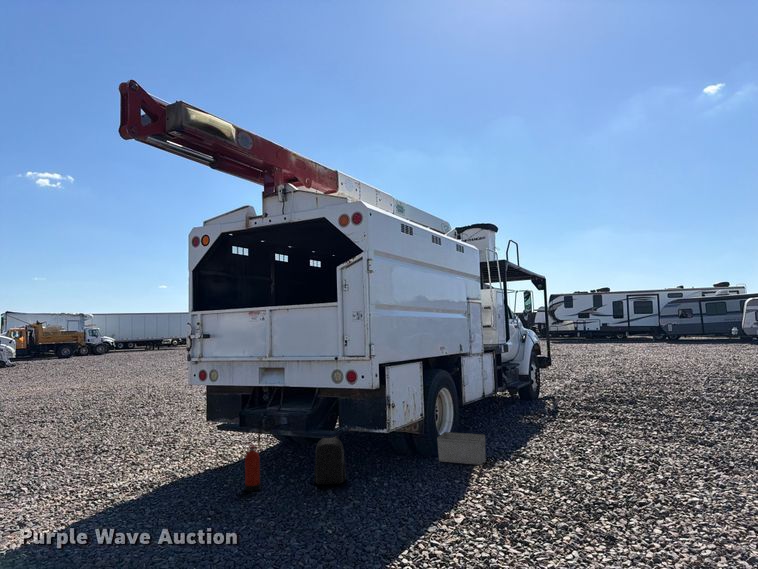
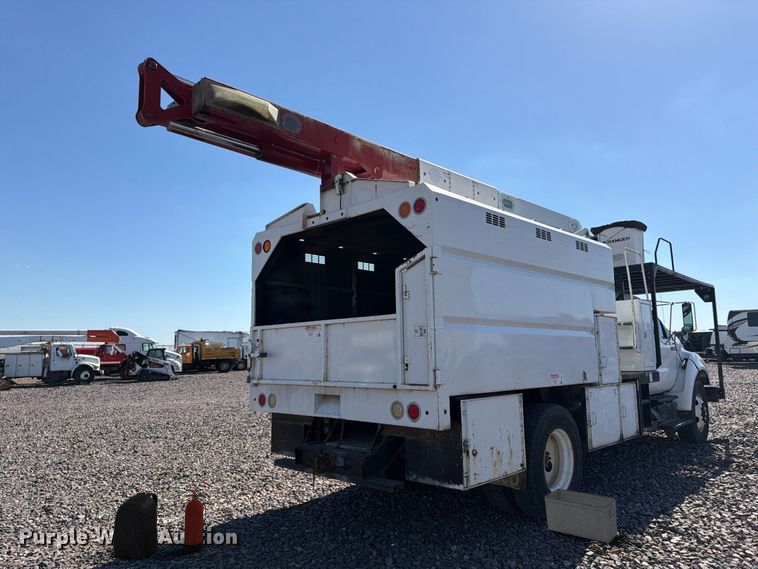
backpack: present [314,436,346,485] -> present [113,491,160,559]
fire extinguisher: present [245,443,262,491] -> present [184,489,206,552]

